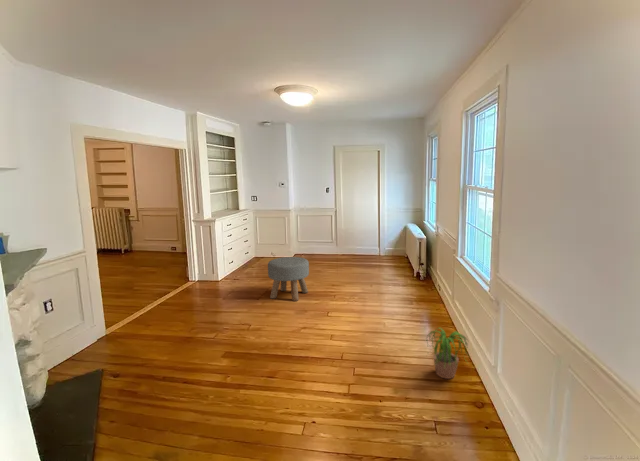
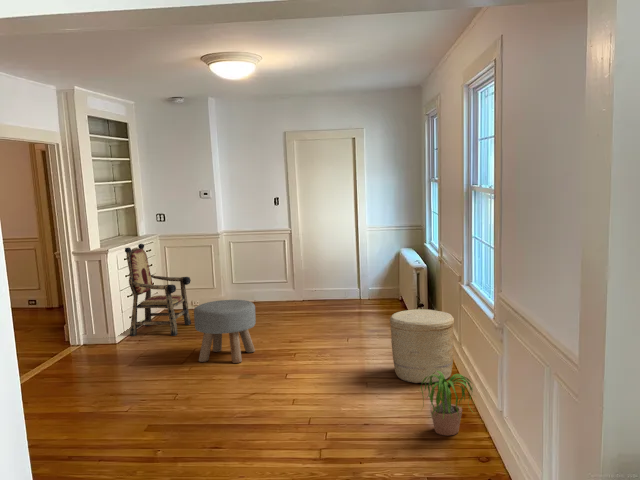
armchair: none [227,216,270,277] -> present [125,244,191,336]
woven basket: none [402,272,450,327] -> present [390,309,454,383]

